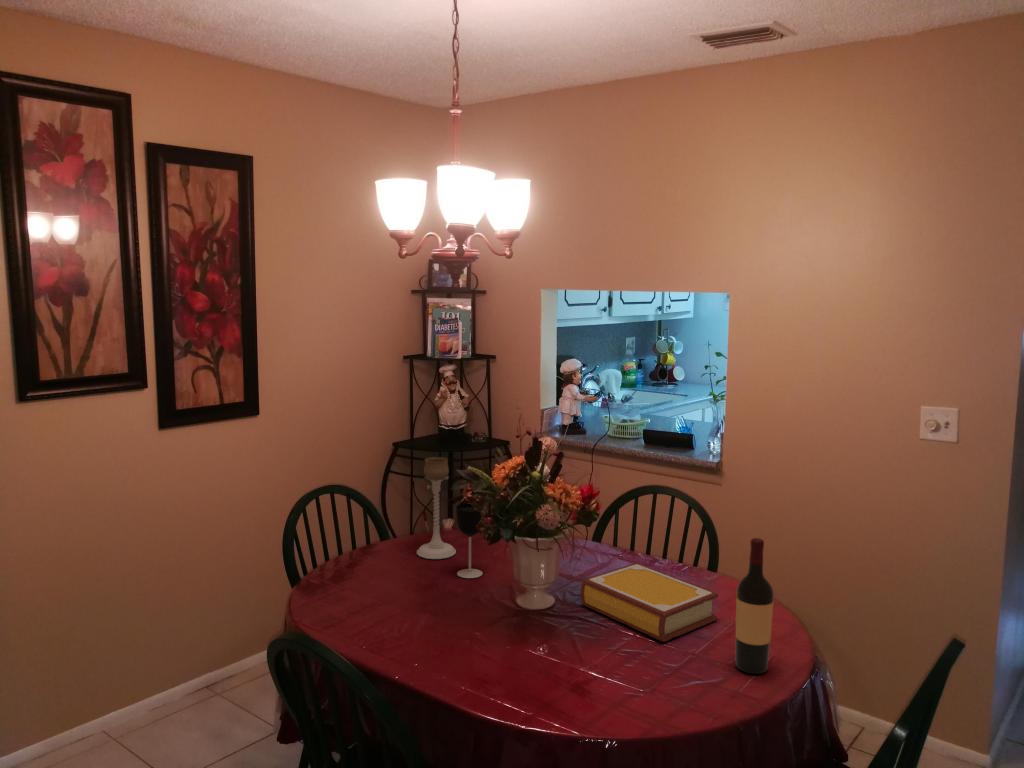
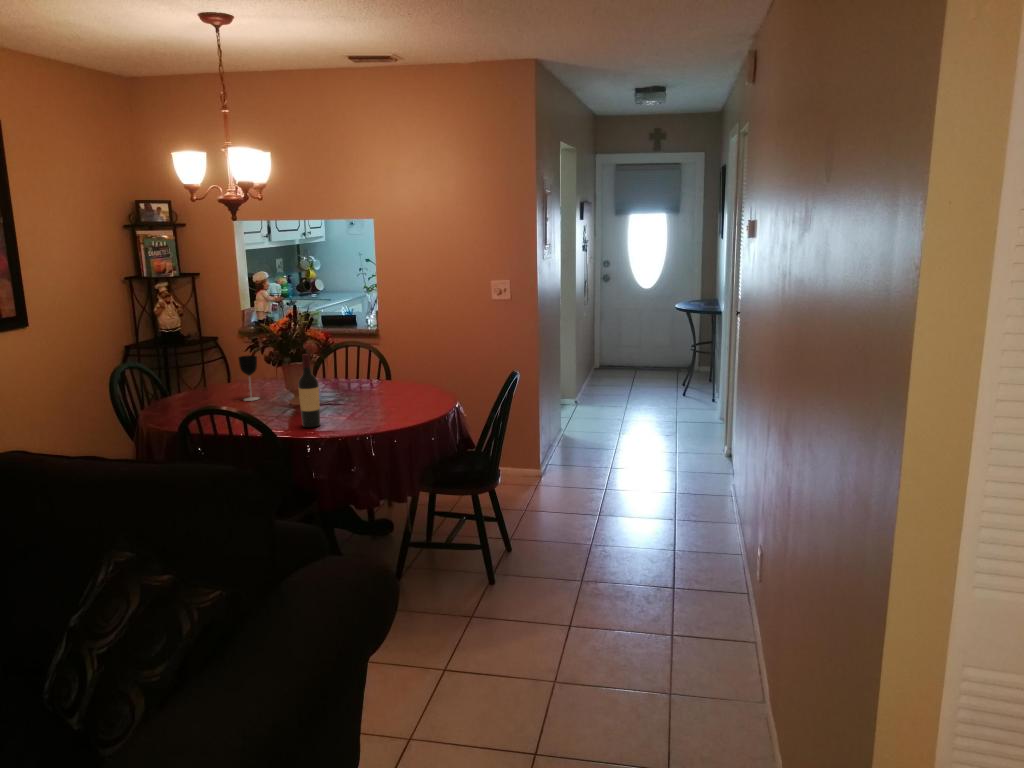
candle holder: present [417,457,456,559] -> none [205,332,233,398]
wine bottle: present [735,538,774,674] -> present [298,354,320,428]
book: present [580,563,718,642] -> none [328,376,405,404]

